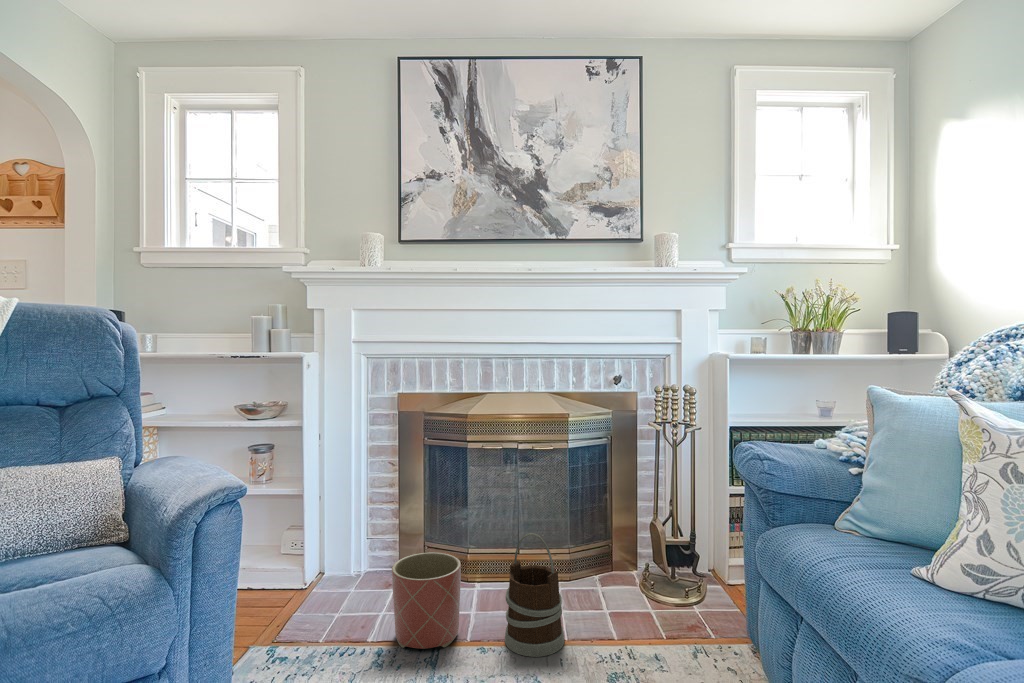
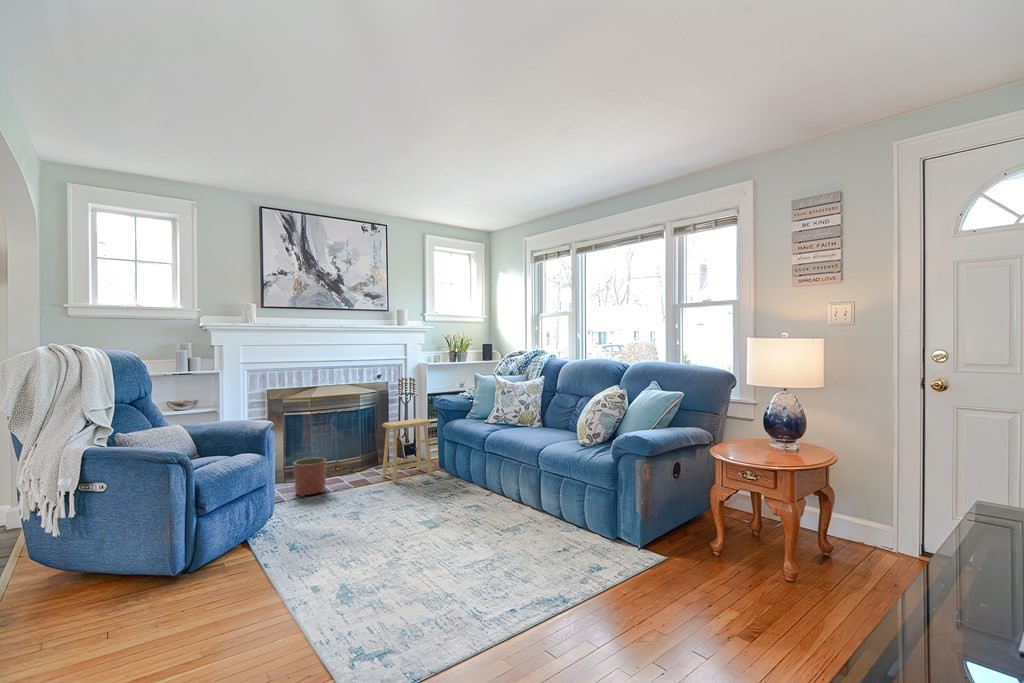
footstool: none [597,492,727,664] -> present [382,418,433,483]
wooden bucket: present [505,533,564,657] -> none [346,440,372,488]

